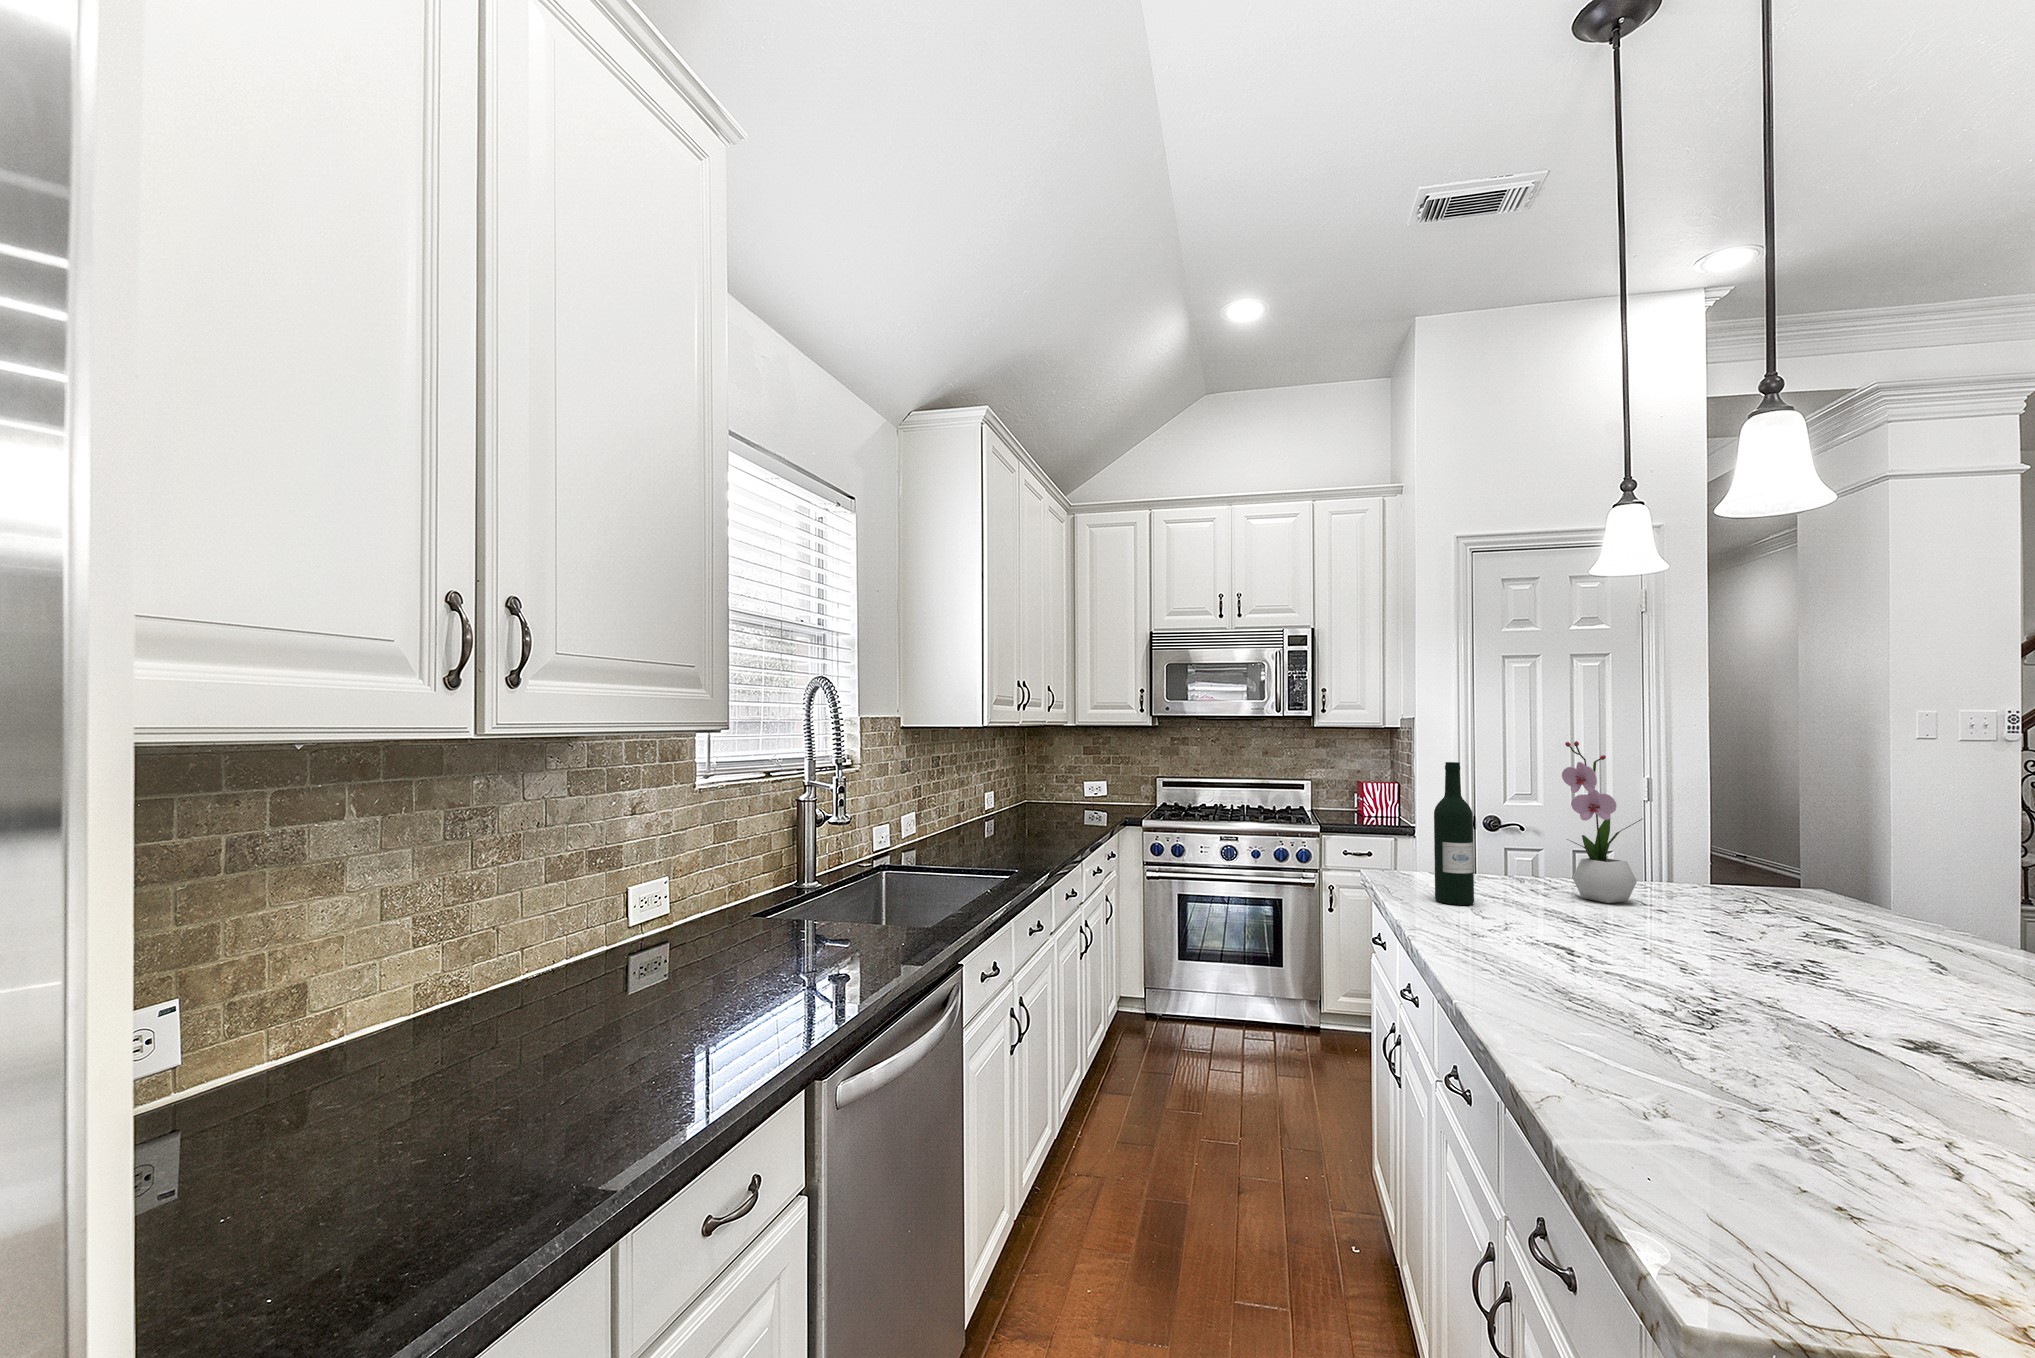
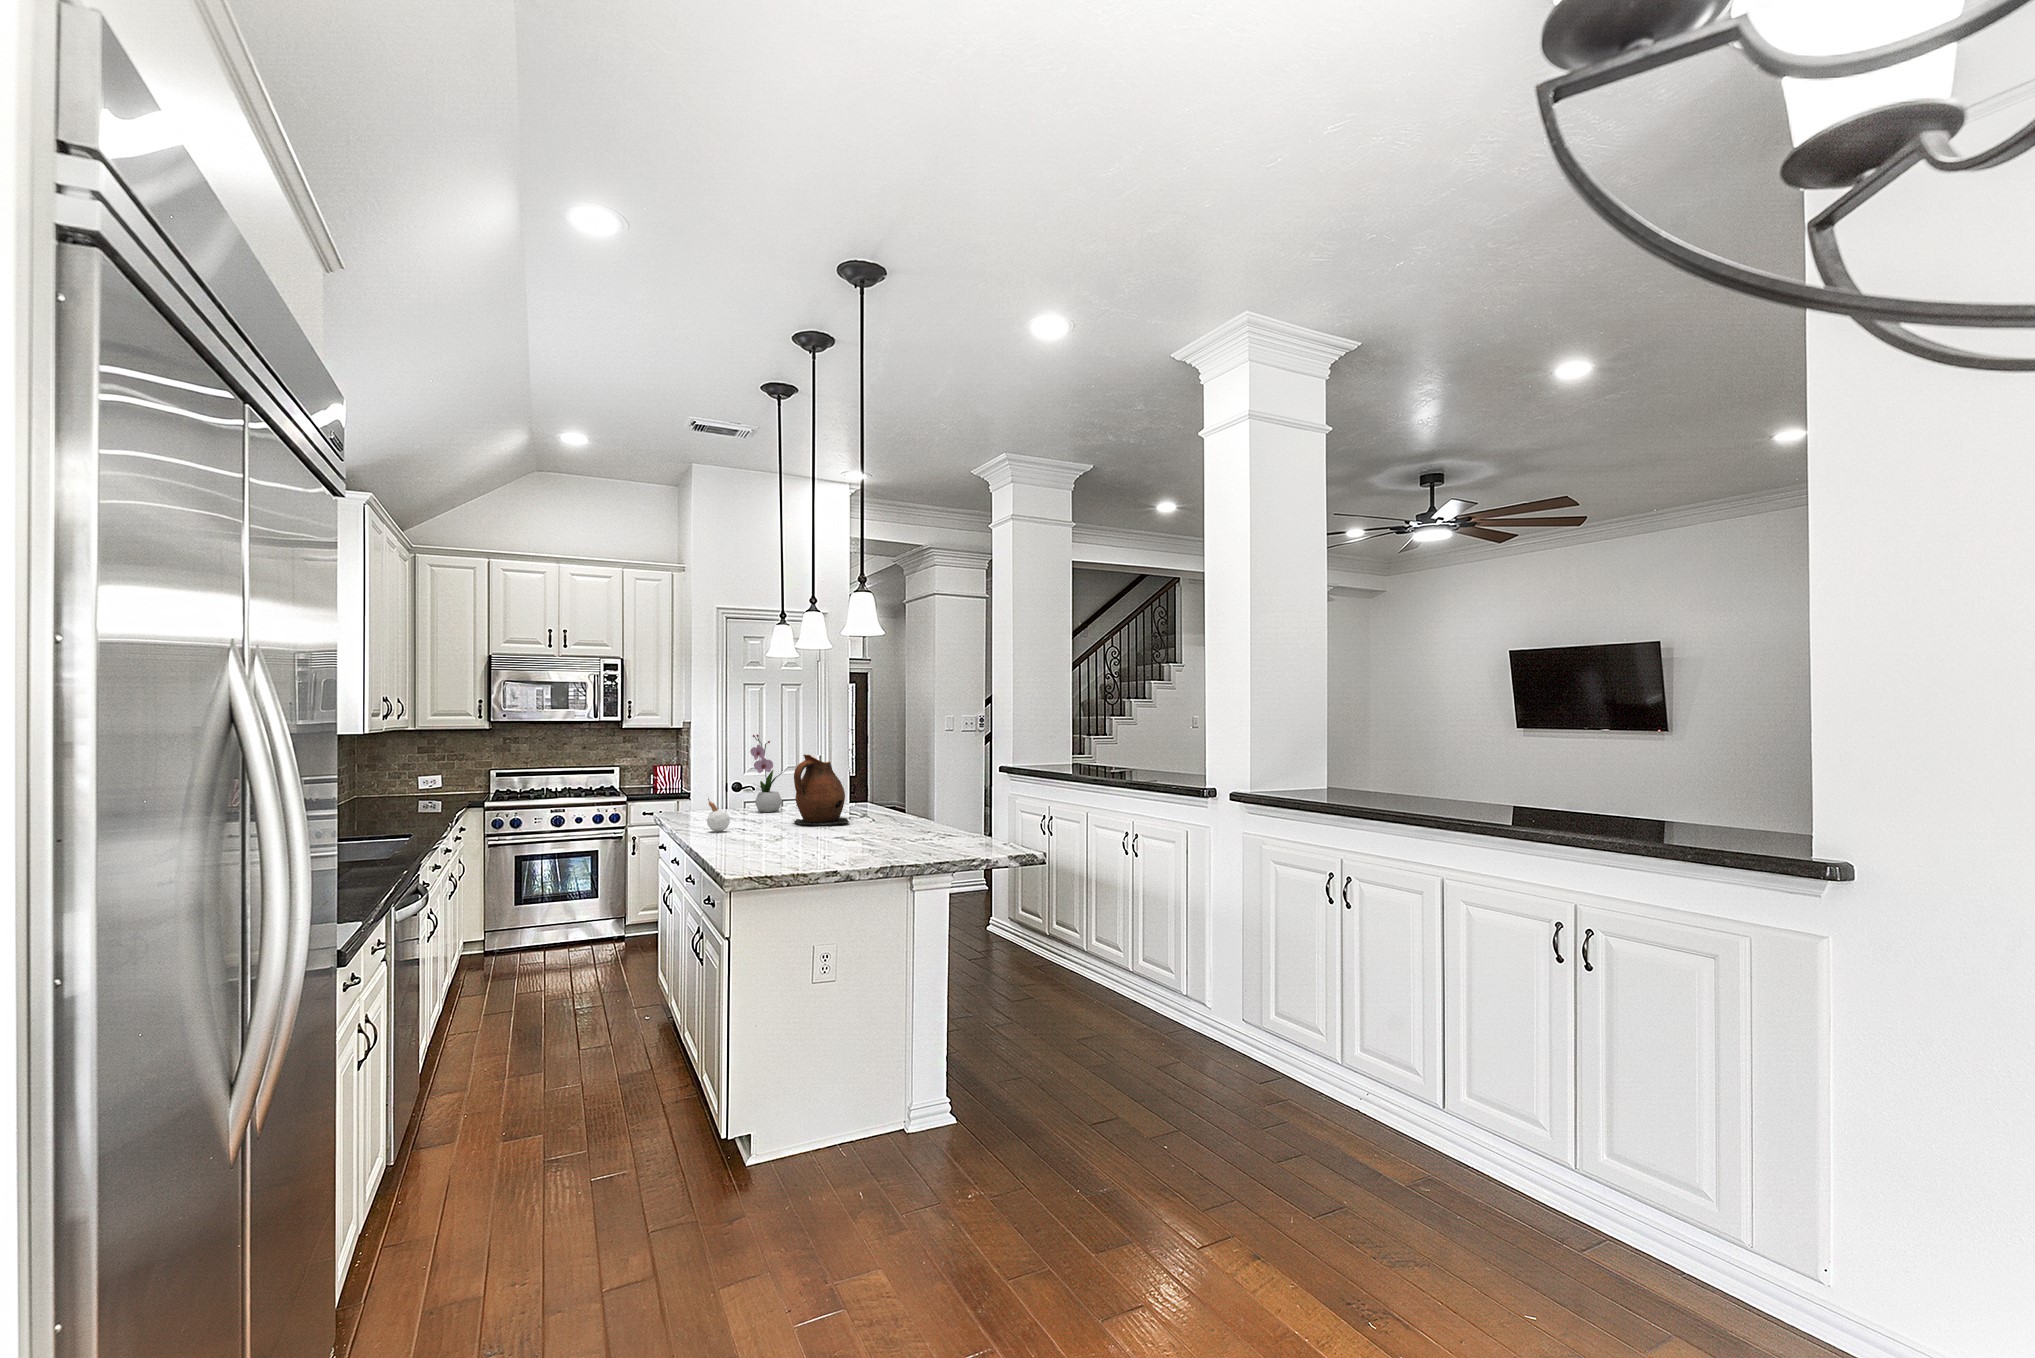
wine bottle: present [1434,762,1474,905] -> none [687,747,706,818]
ceramic pitcher: none [1707,795,1917,996] -> present [794,755,849,824]
candle: none [1499,878,1562,971] -> present [707,795,730,832]

